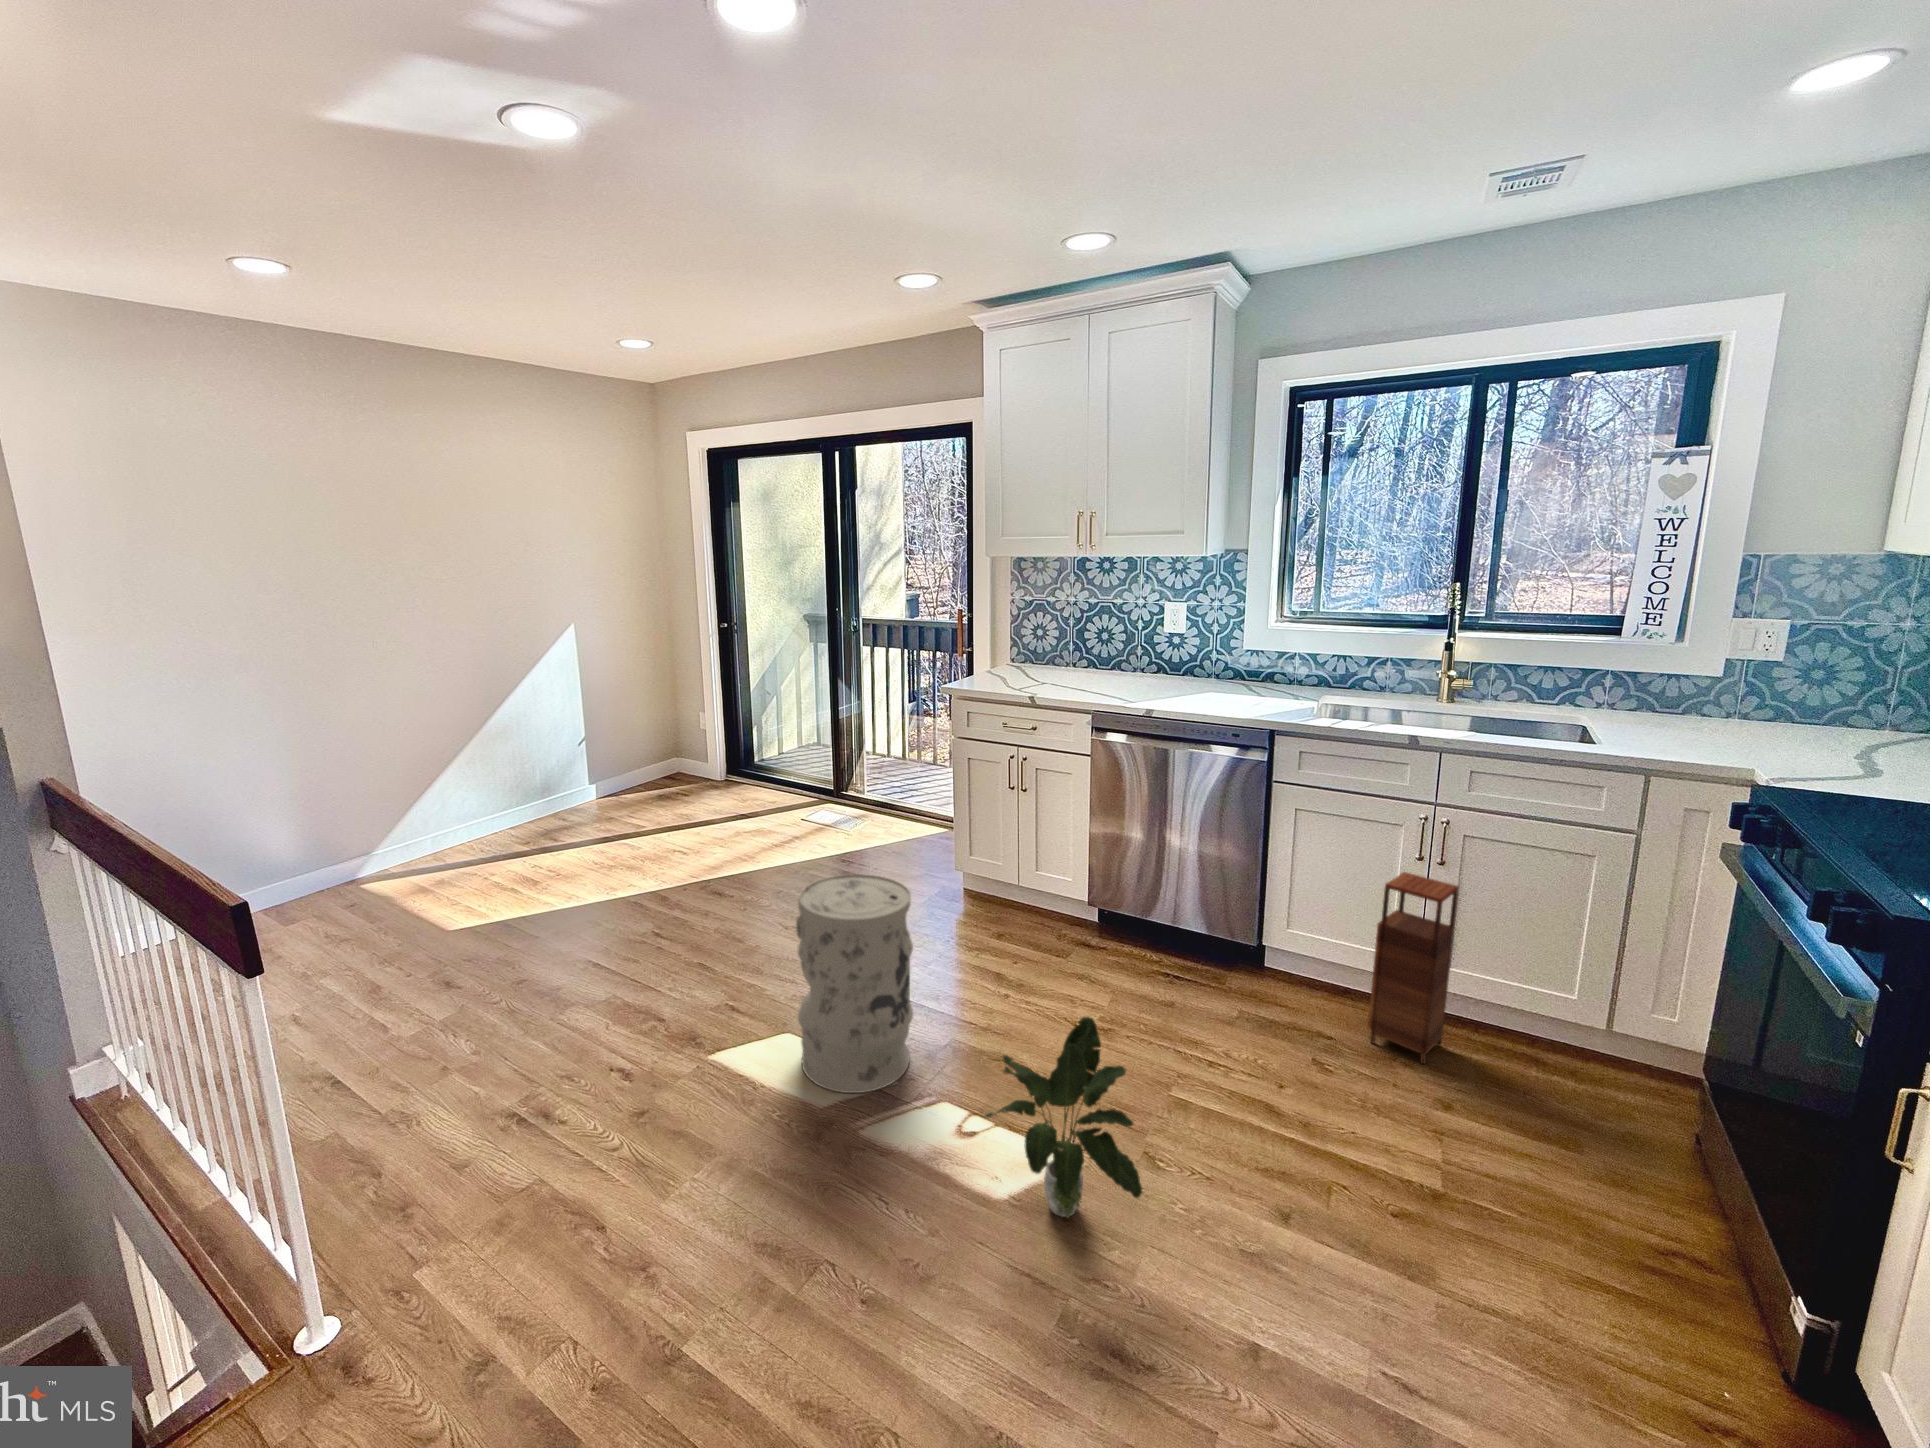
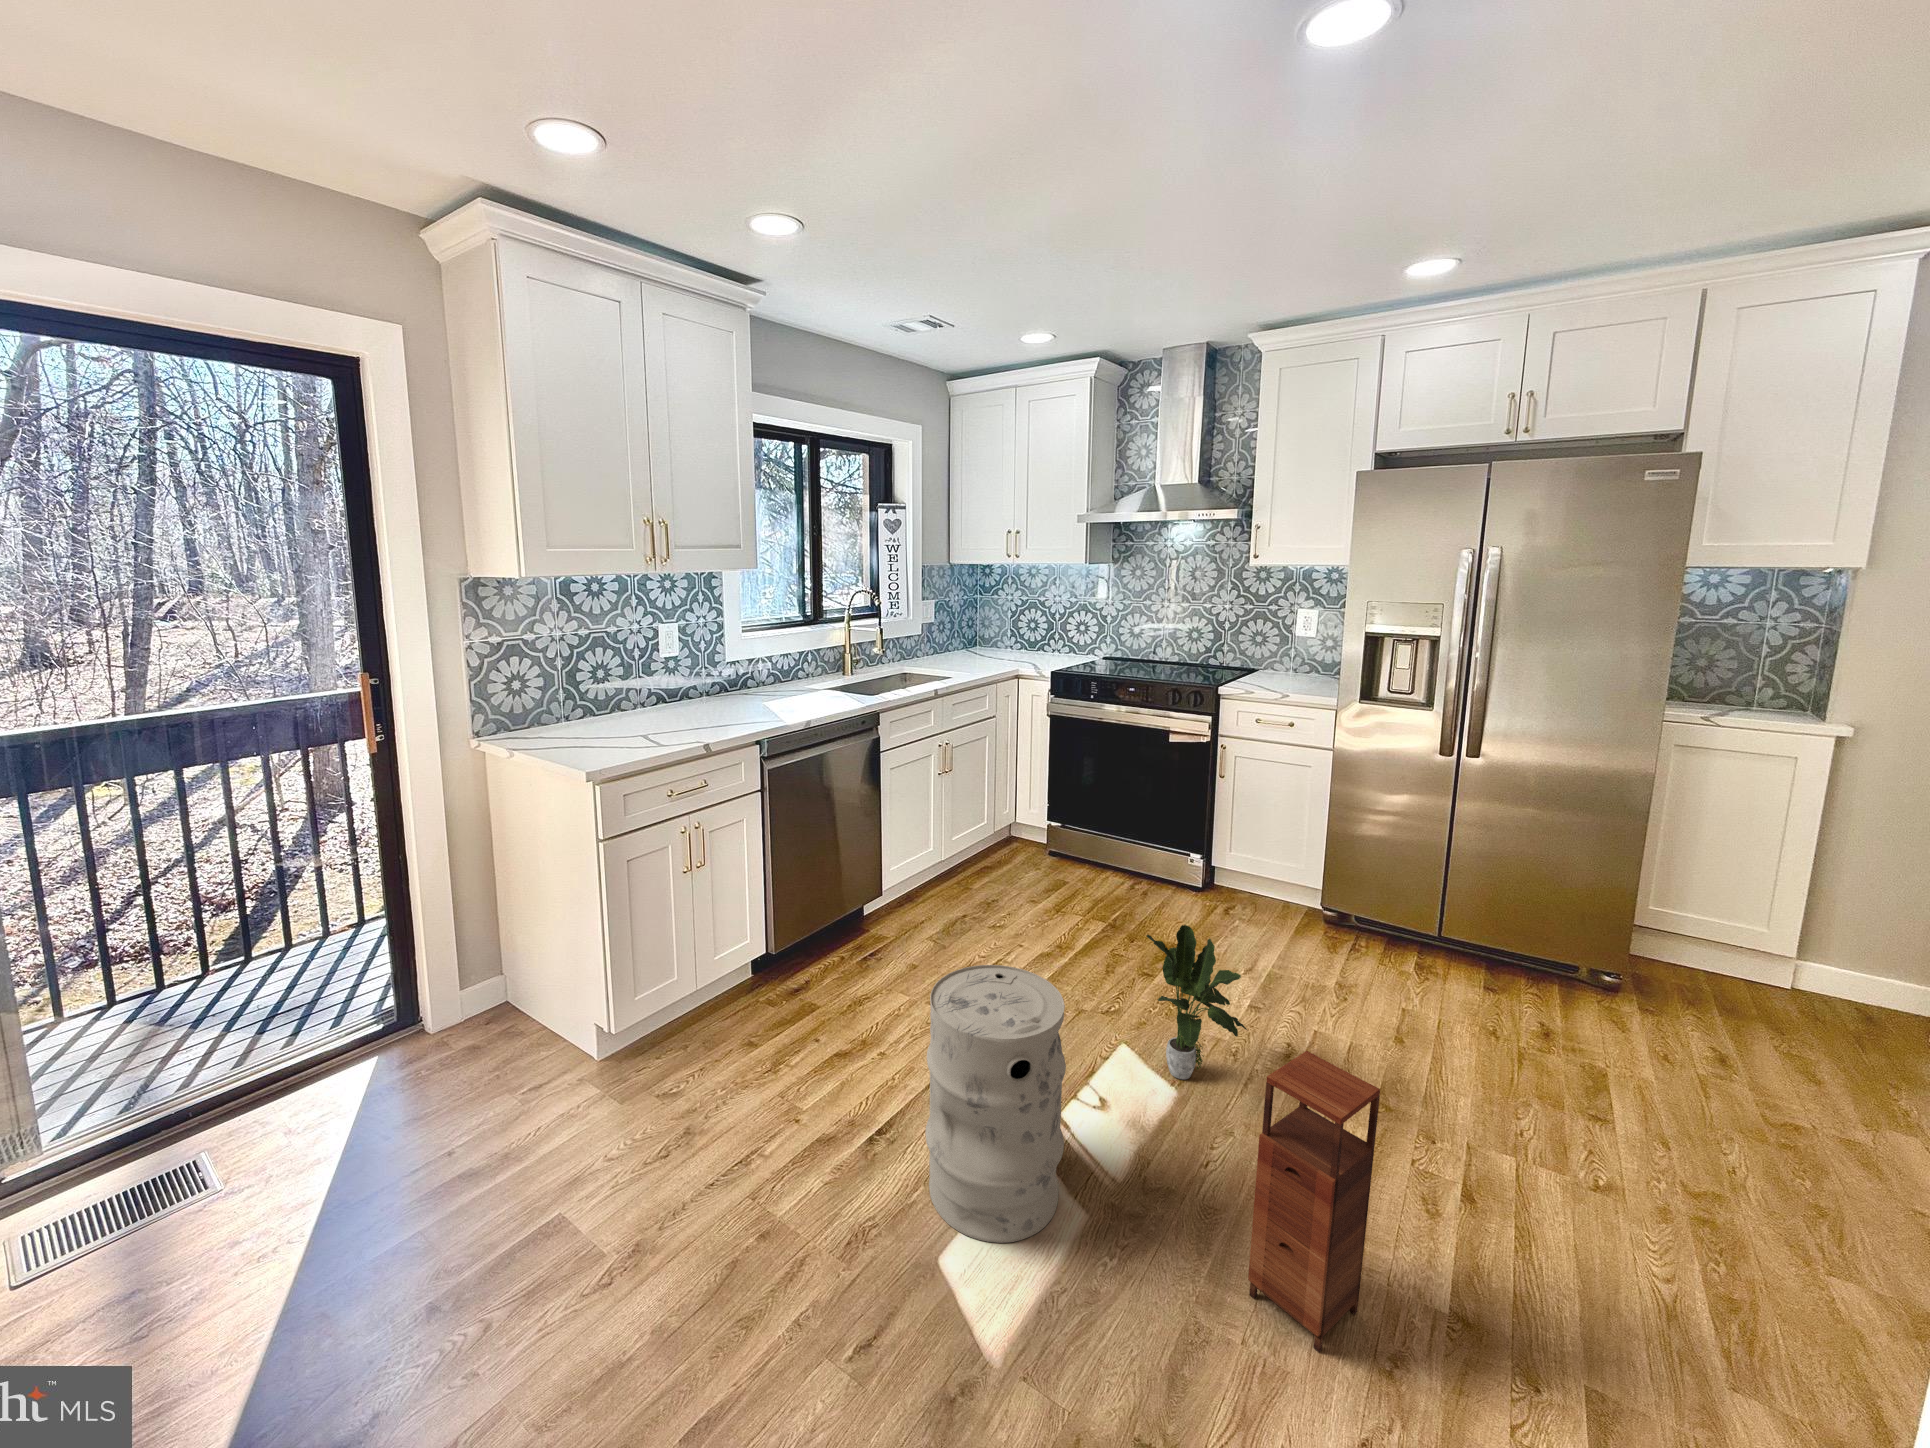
storage cabinet: present [1368,872,1459,1064] -> present [1248,1051,1380,1352]

